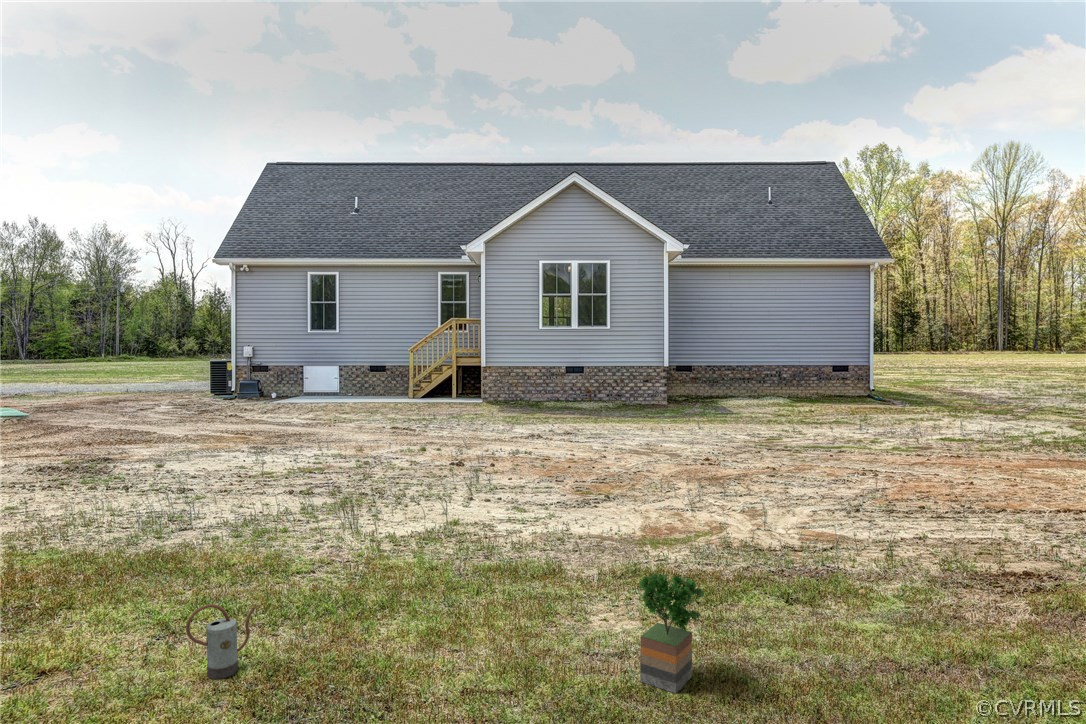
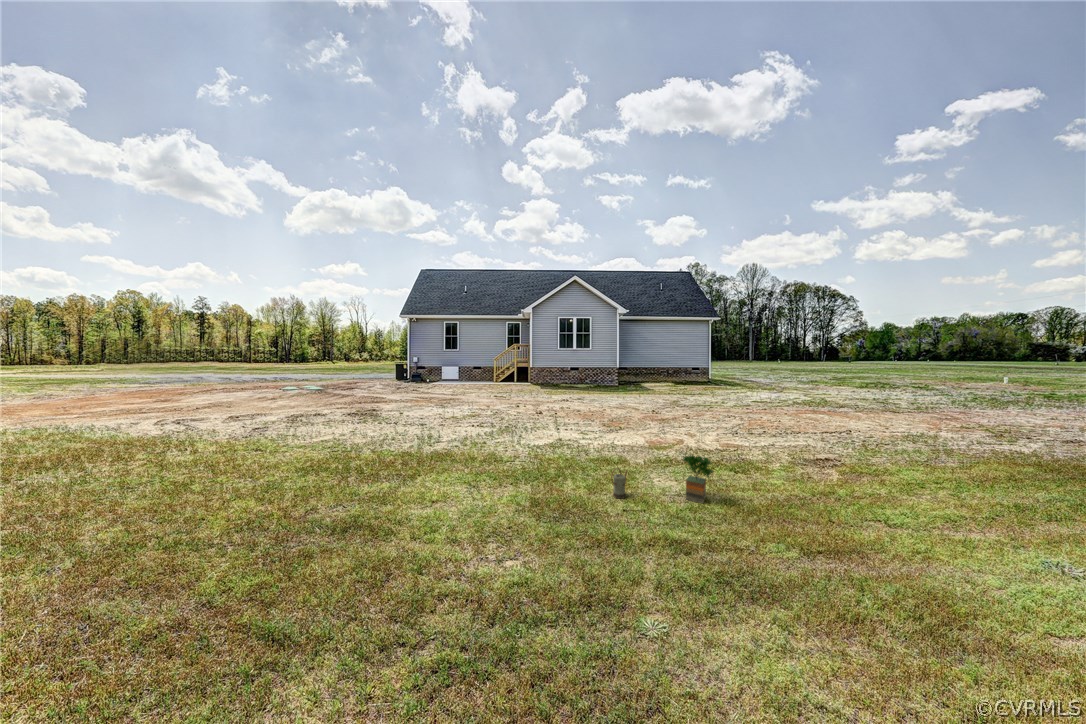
watering can: present [186,604,255,679] -> present [611,468,627,499]

